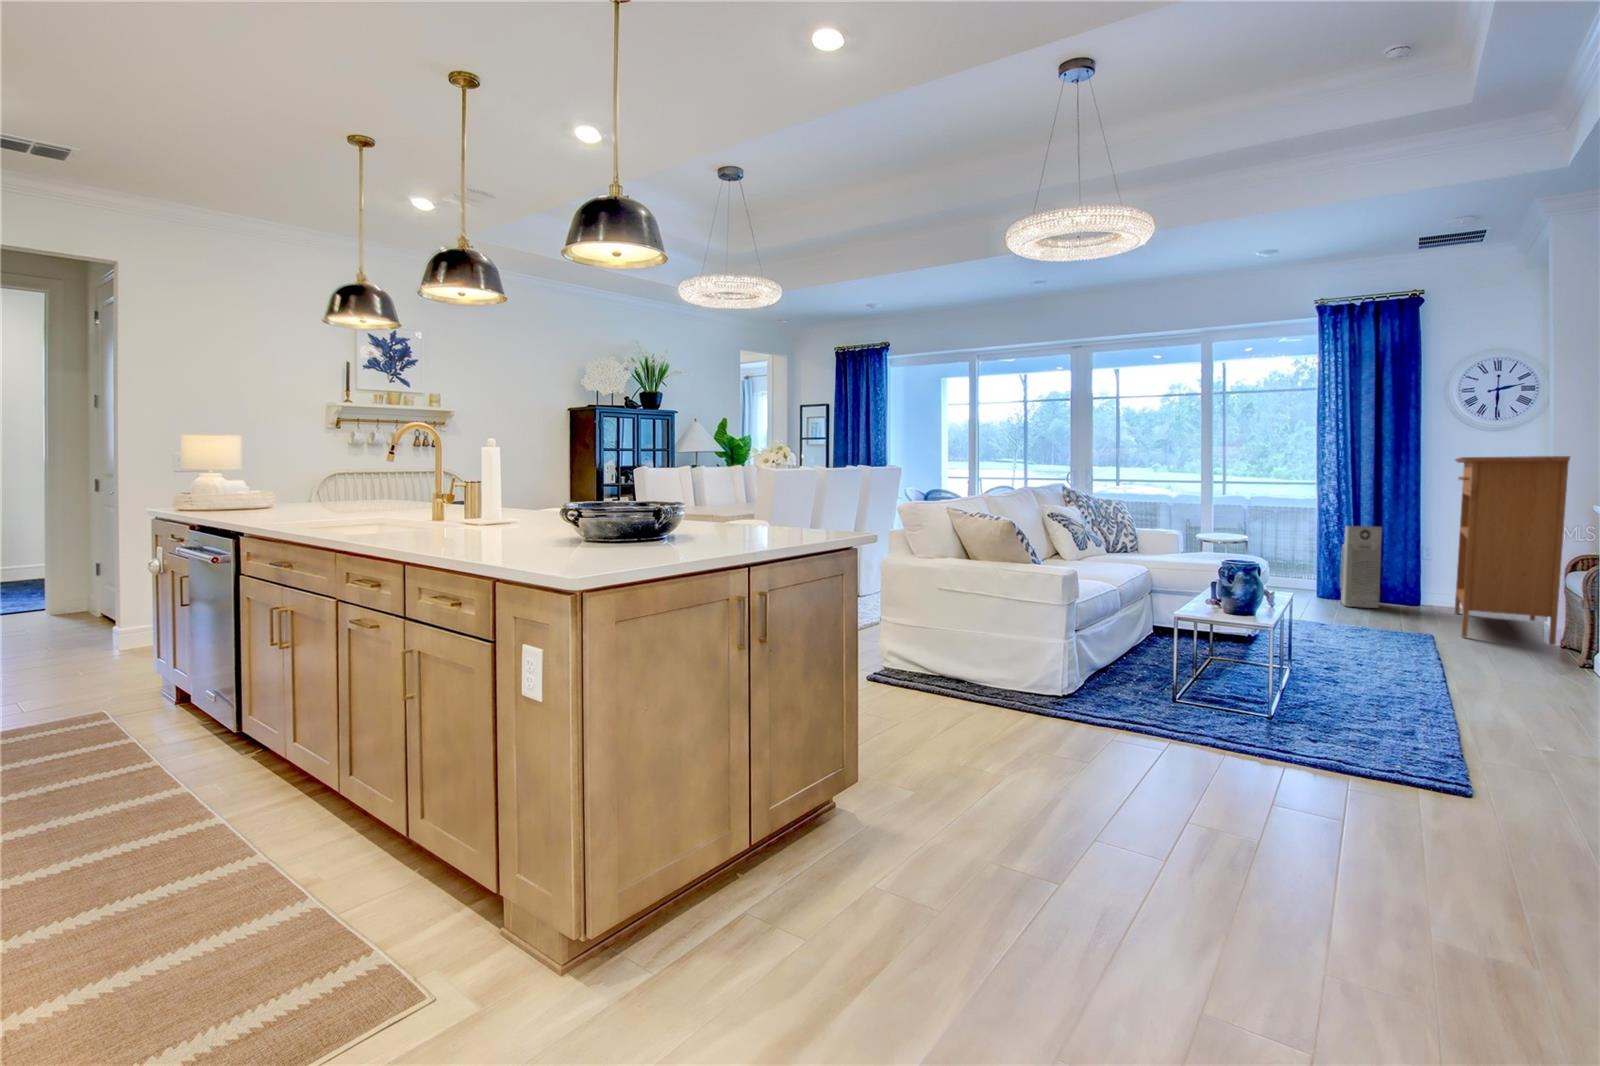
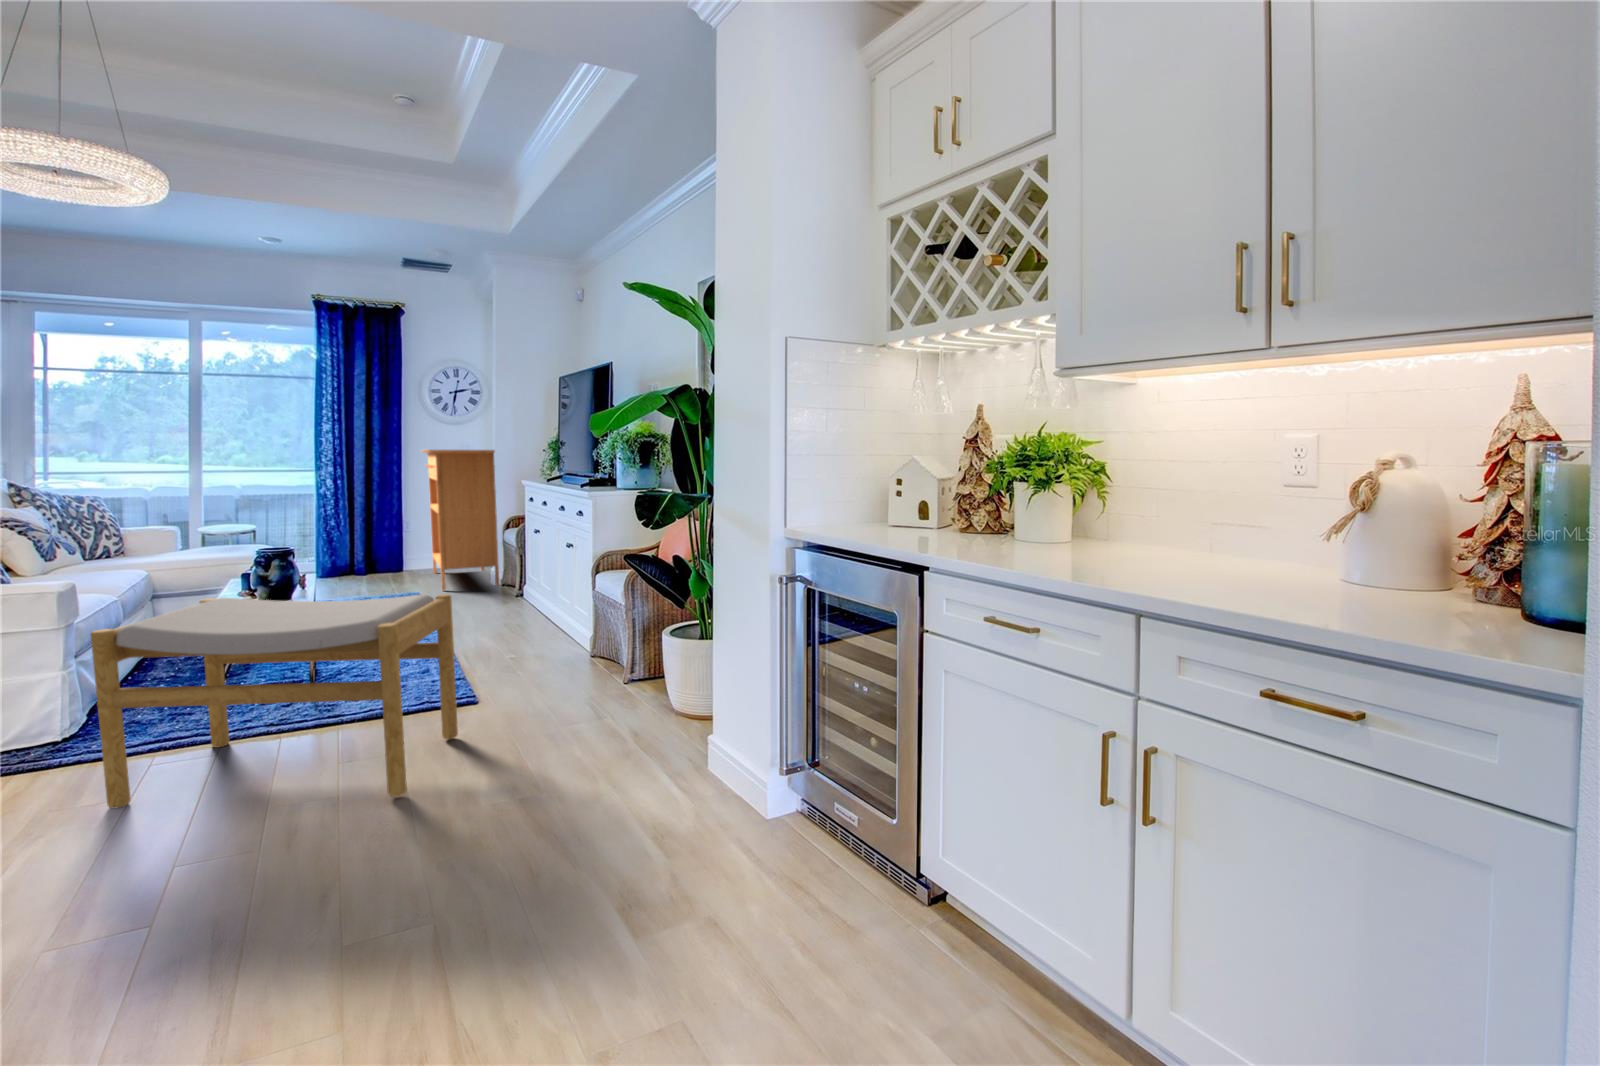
air purifier: present [1340,526,1382,608] -> none [341,508,378,580]
footstool: none [1073,598,1448,872] -> present [90,594,458,808]

